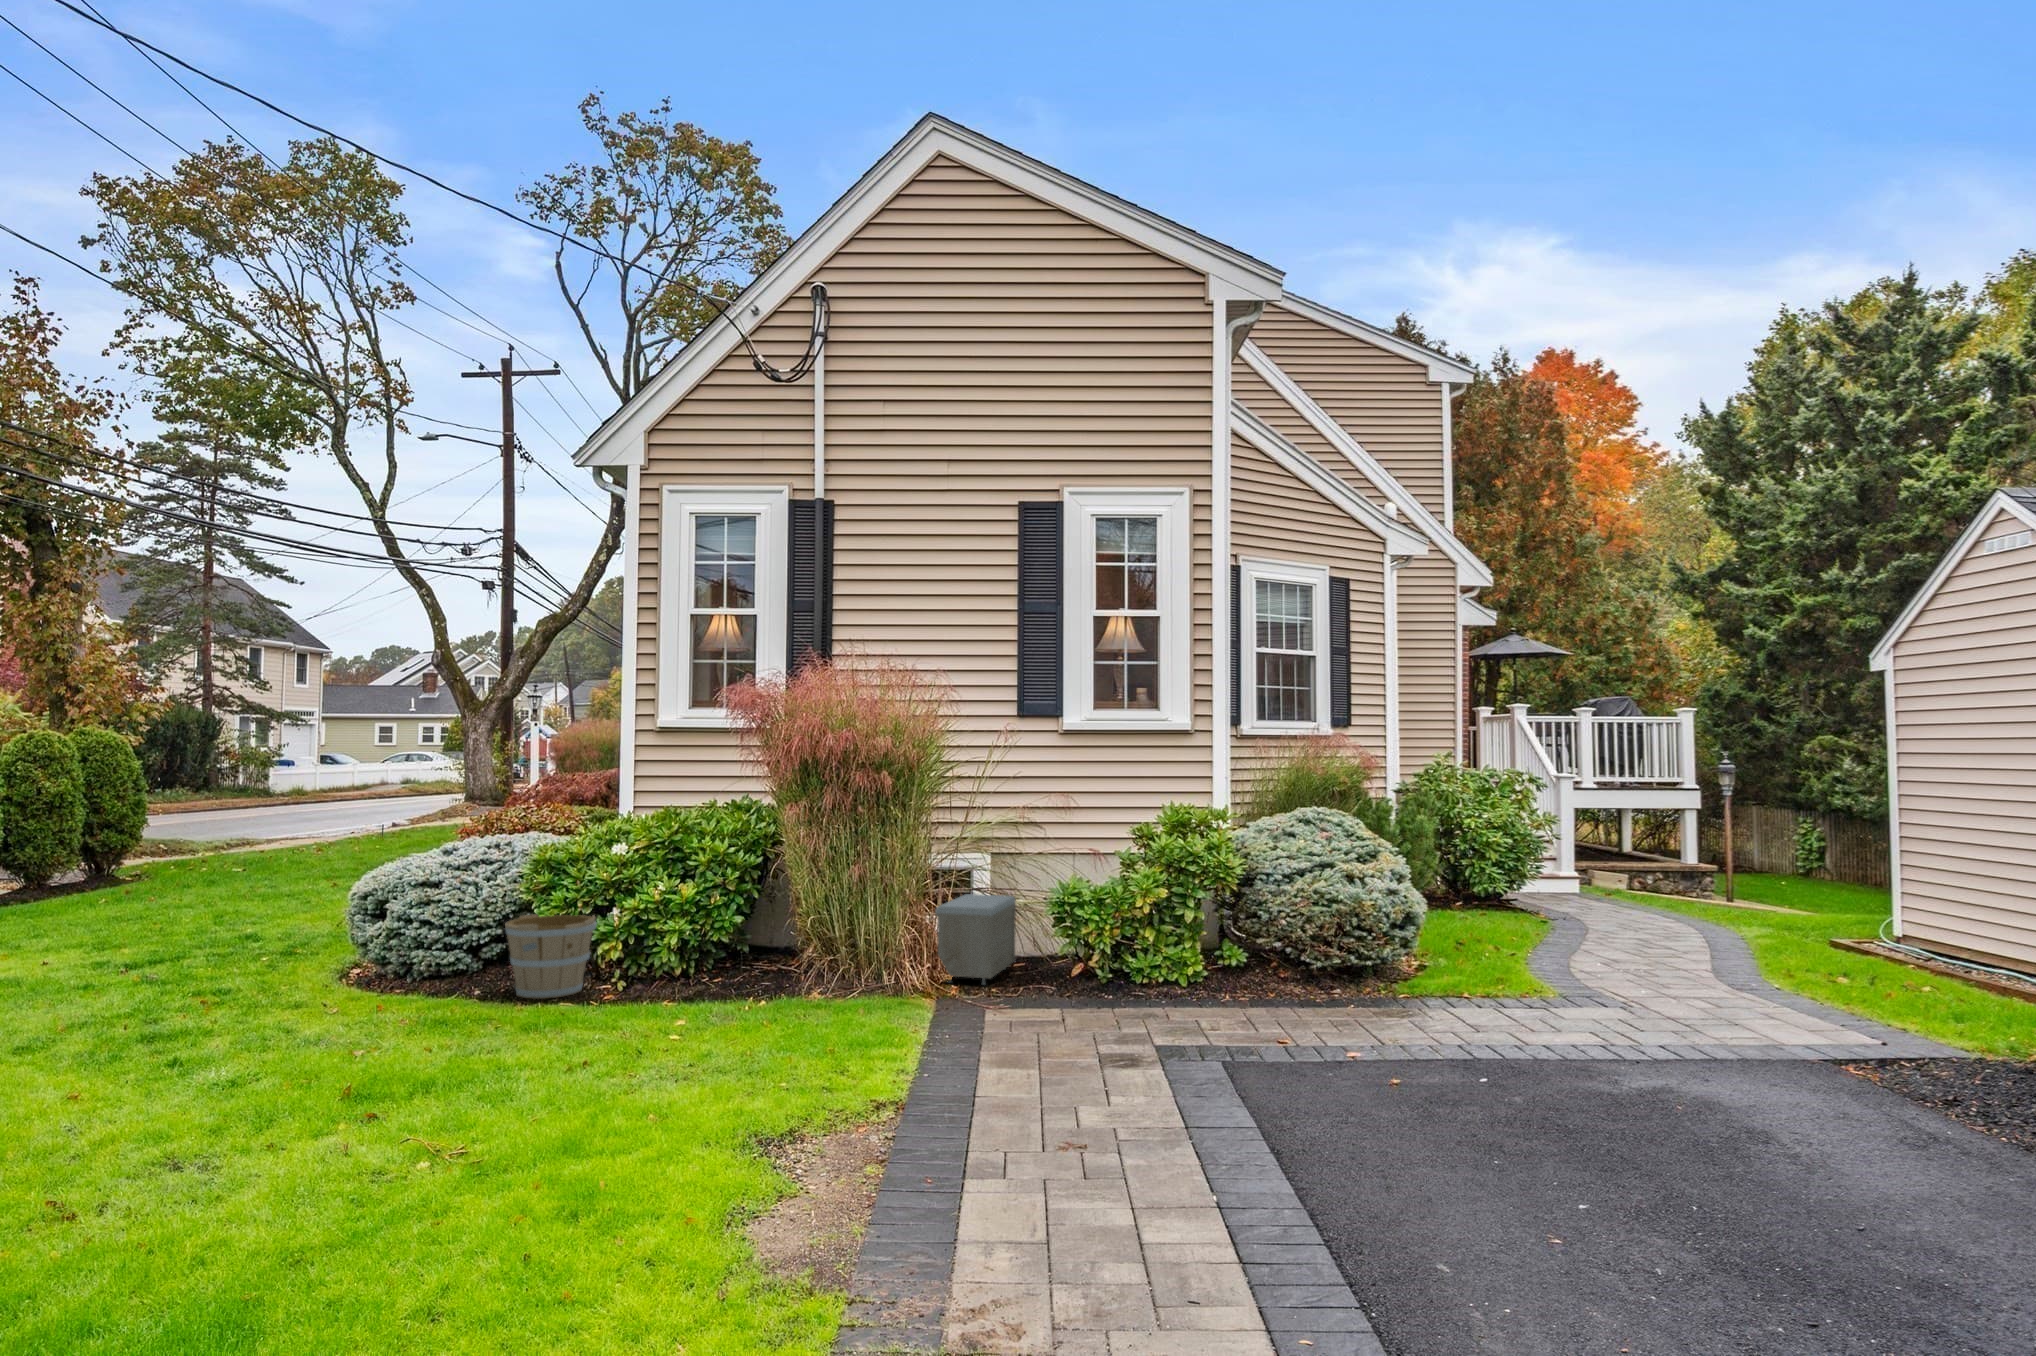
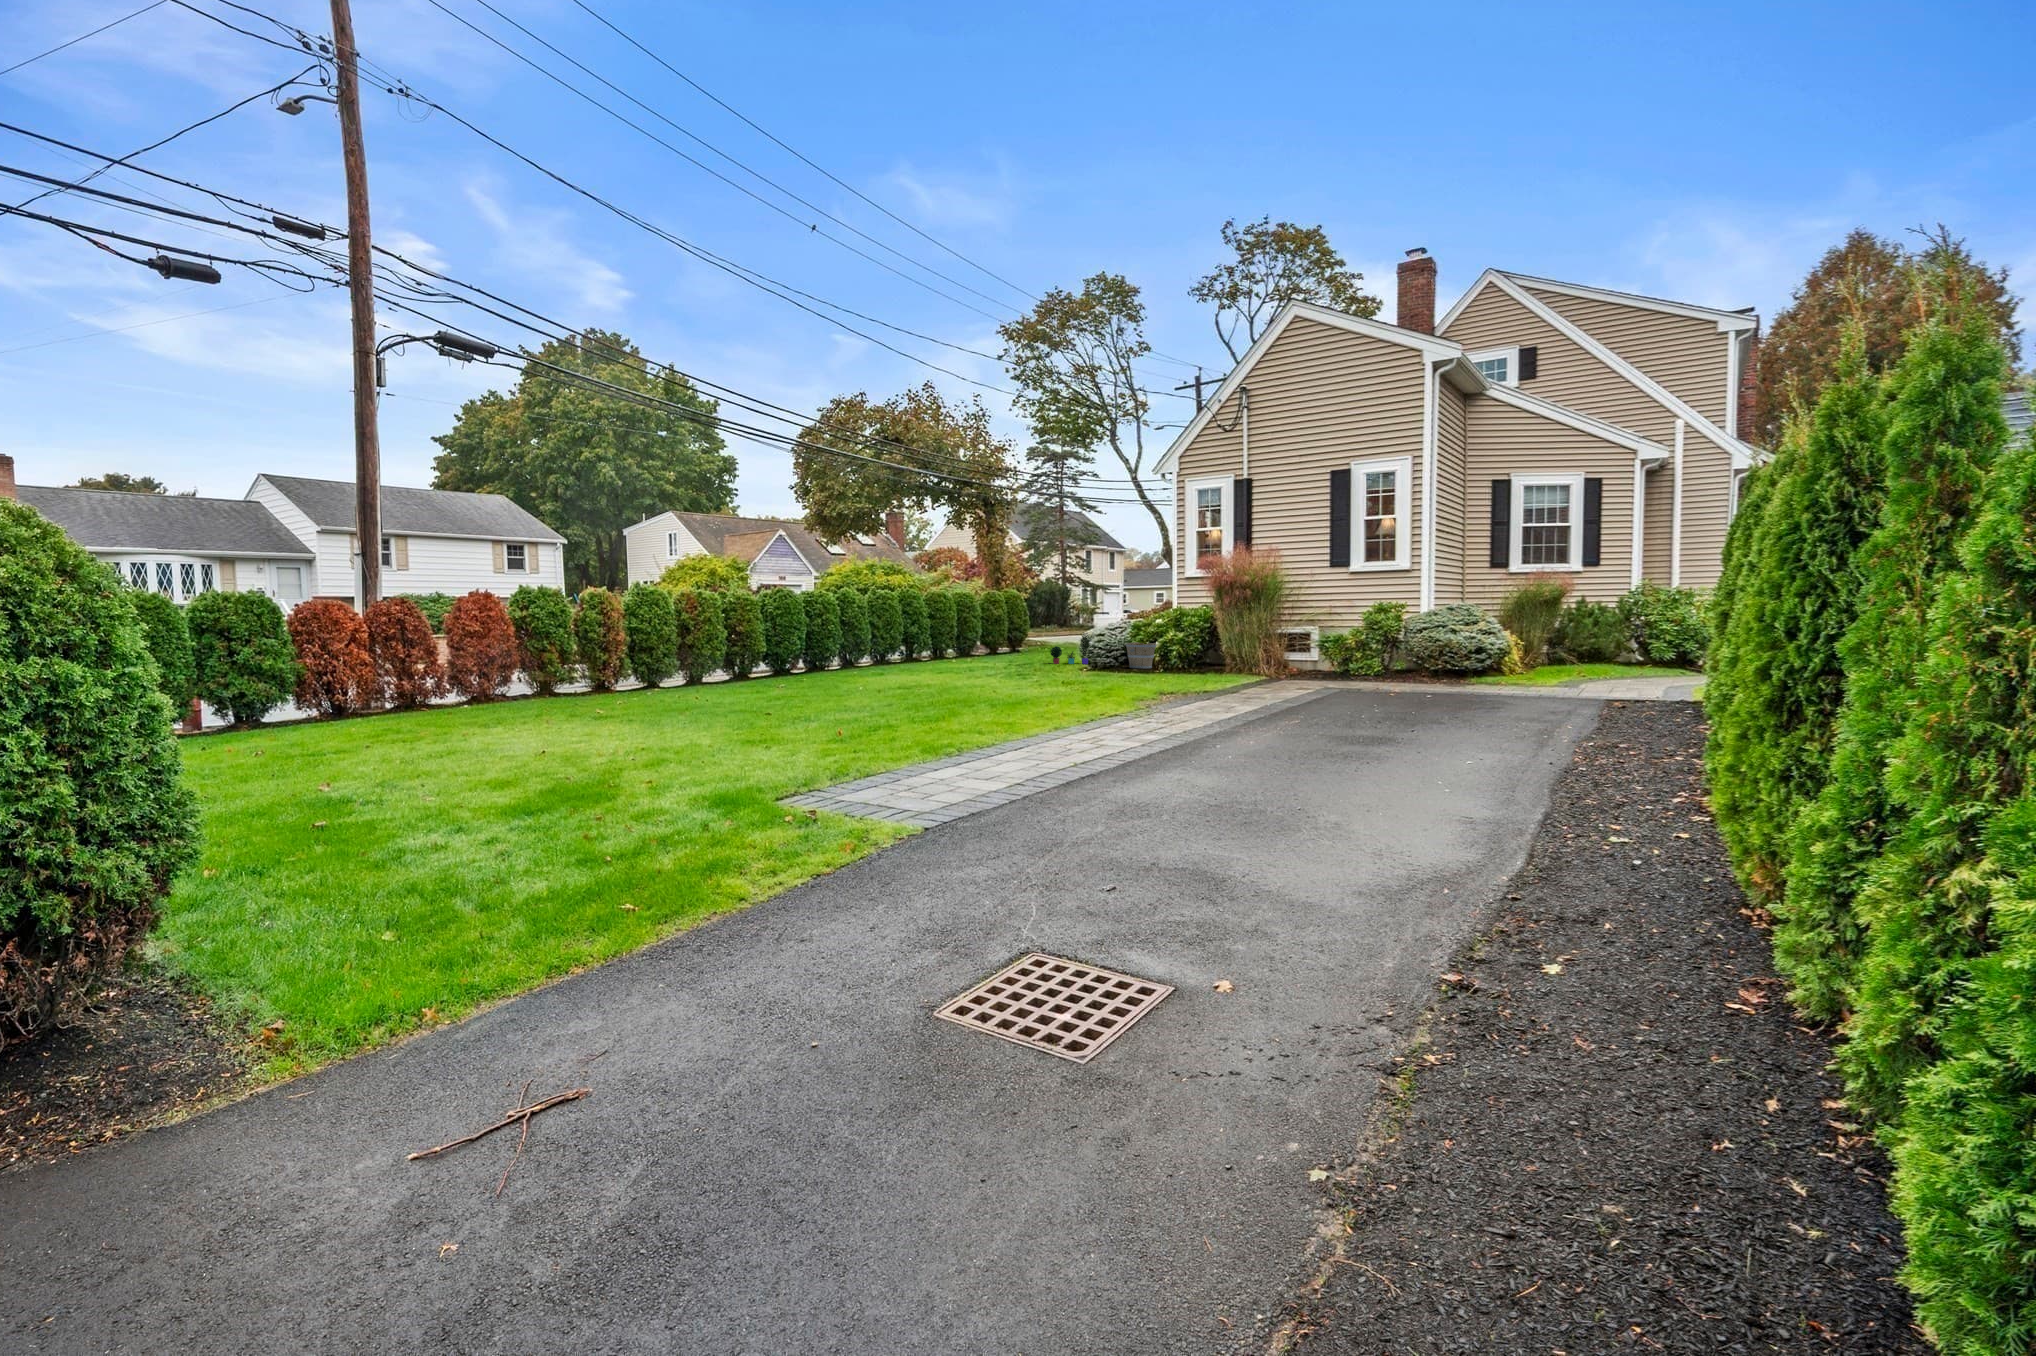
potted plant: none [225,884,372,993] -> present [1051,633,1091,664]
storage bench: present [935,894,1016,985] -> none [1277,644,1321,675]

